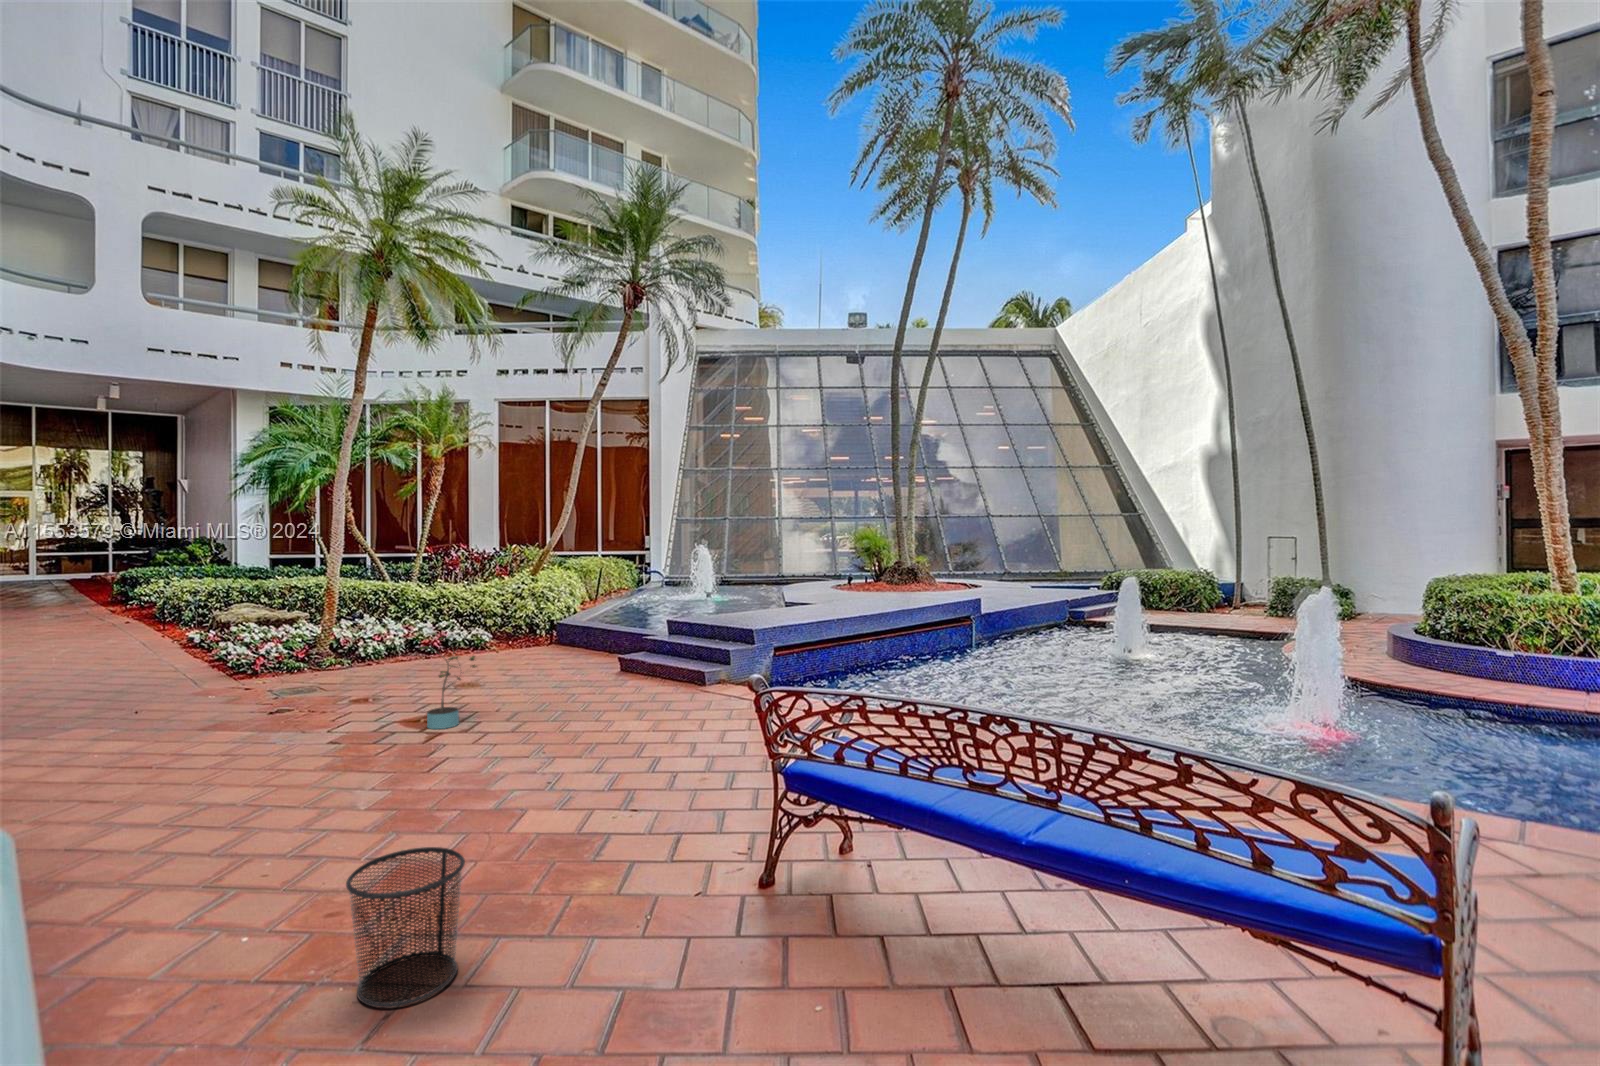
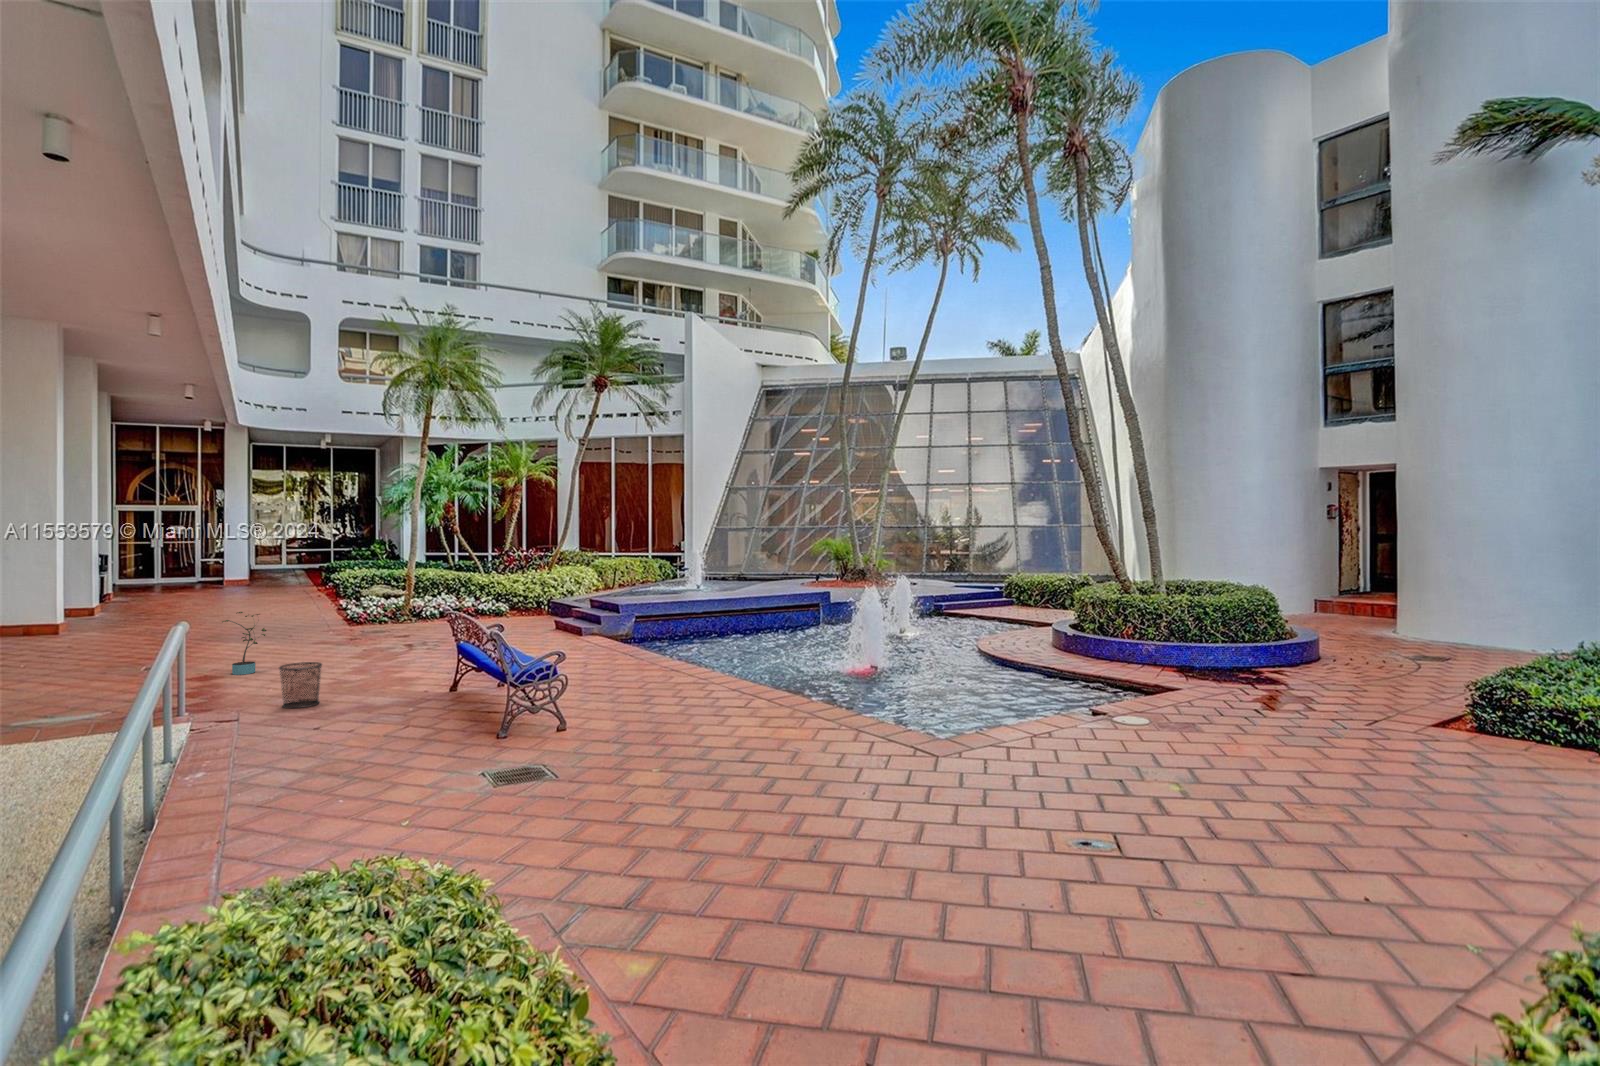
potted plant: present [419,633,477,729] -> present [222,612,266,675]

